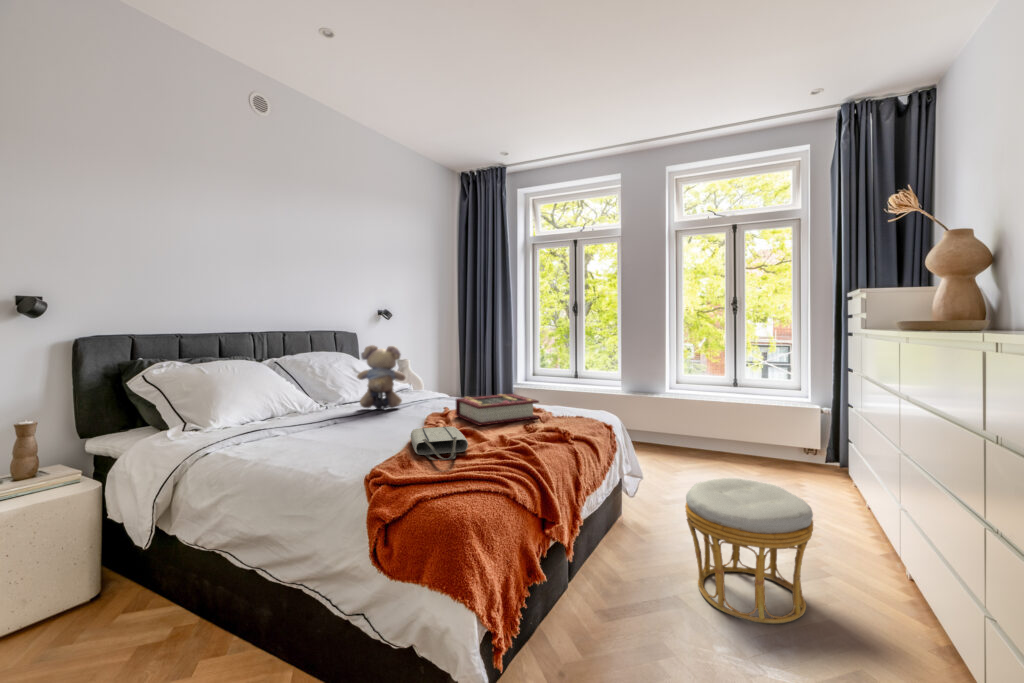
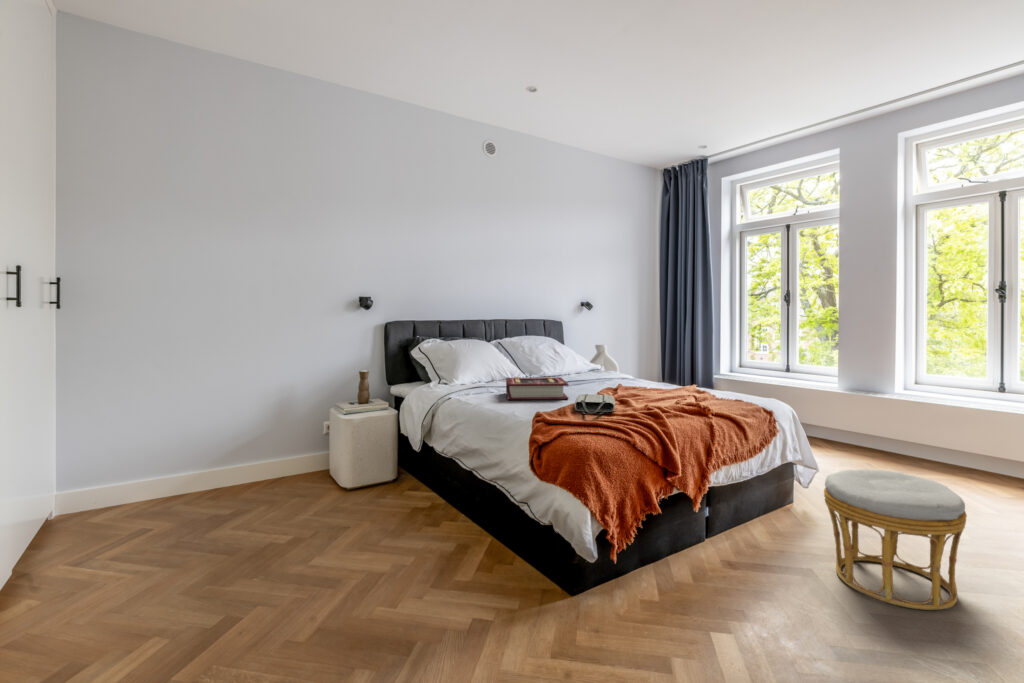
teddy bear: present [357,345,405,410] -> none [552,331,590,383]
book: present [456,394,539,425] -> present [506,377,568,400]

